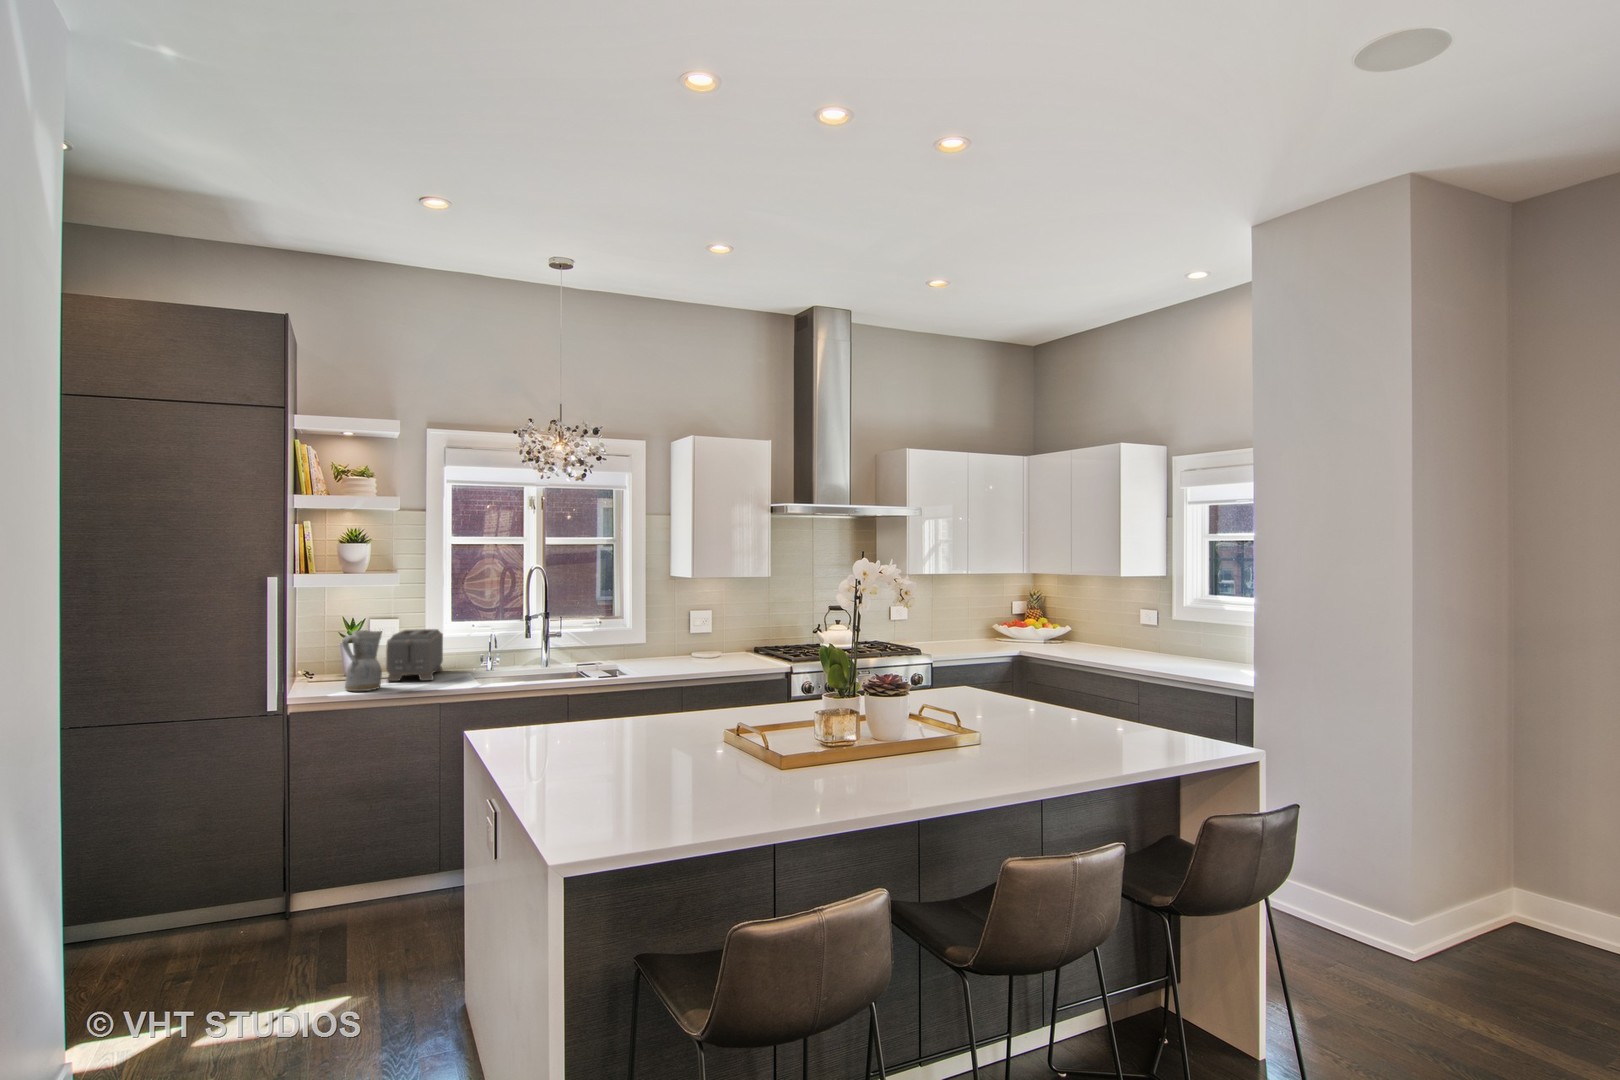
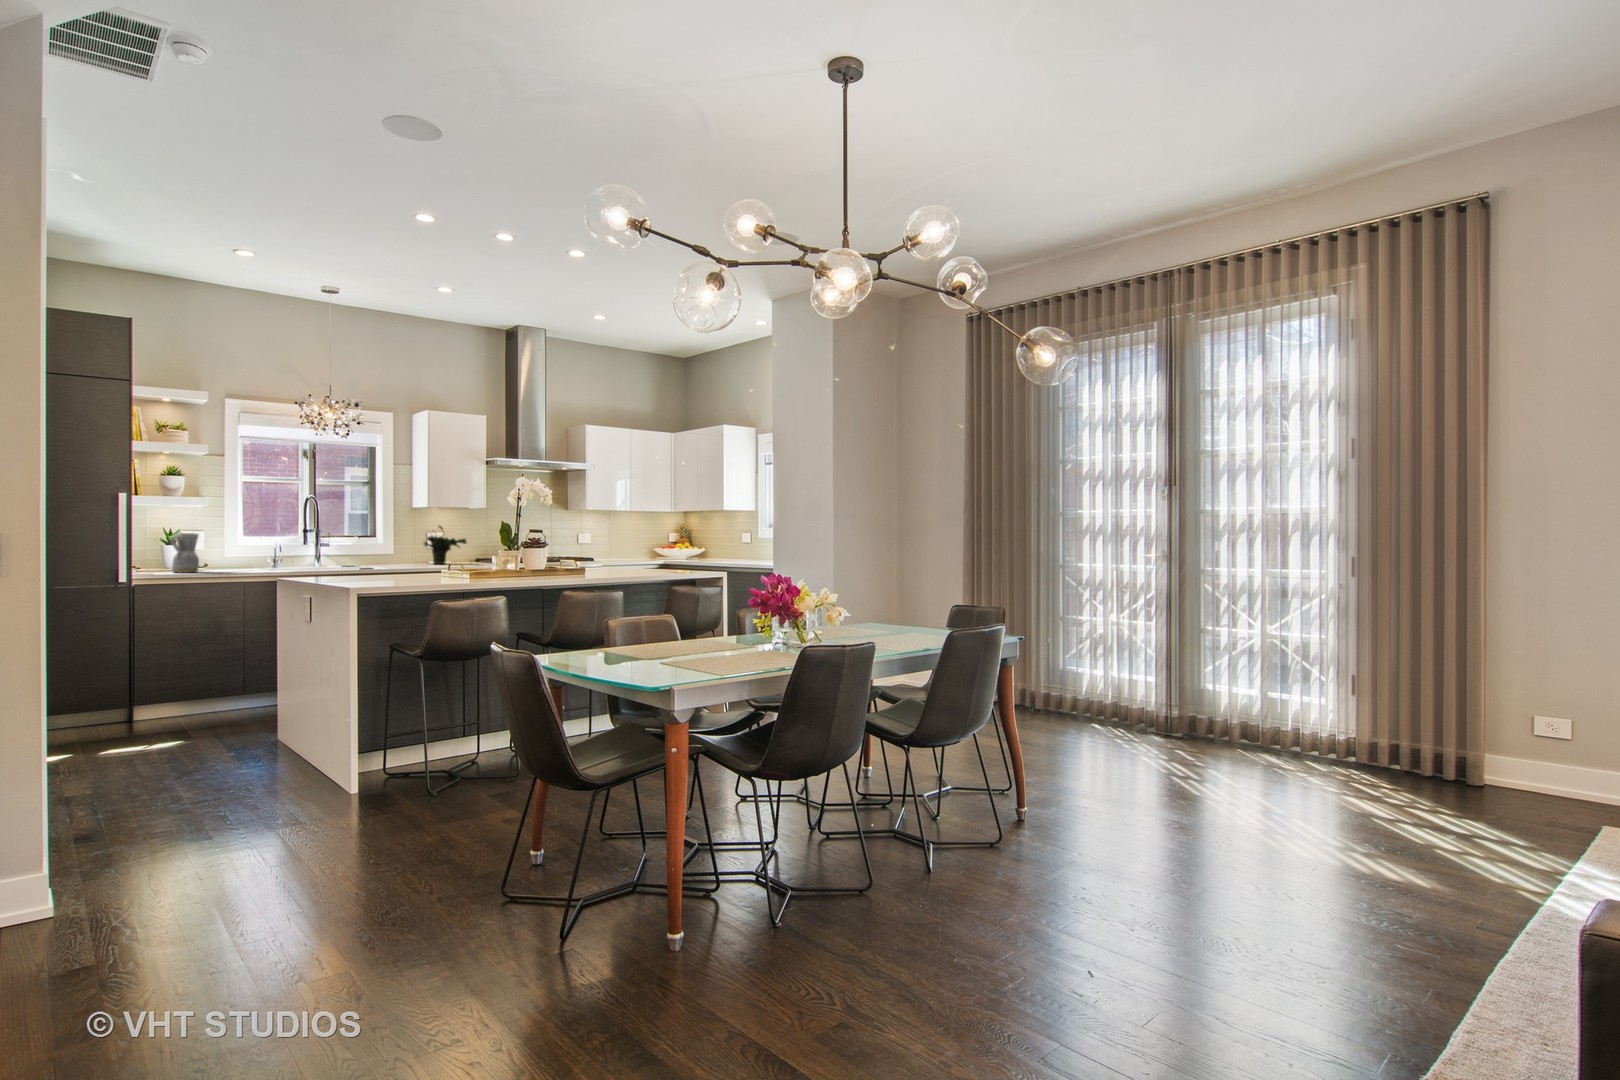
potted plant: none [684,605,747,663] -> present [424,526,466,564]
toaster: present [386,629,443,681] -> none [200,538,241,569]

